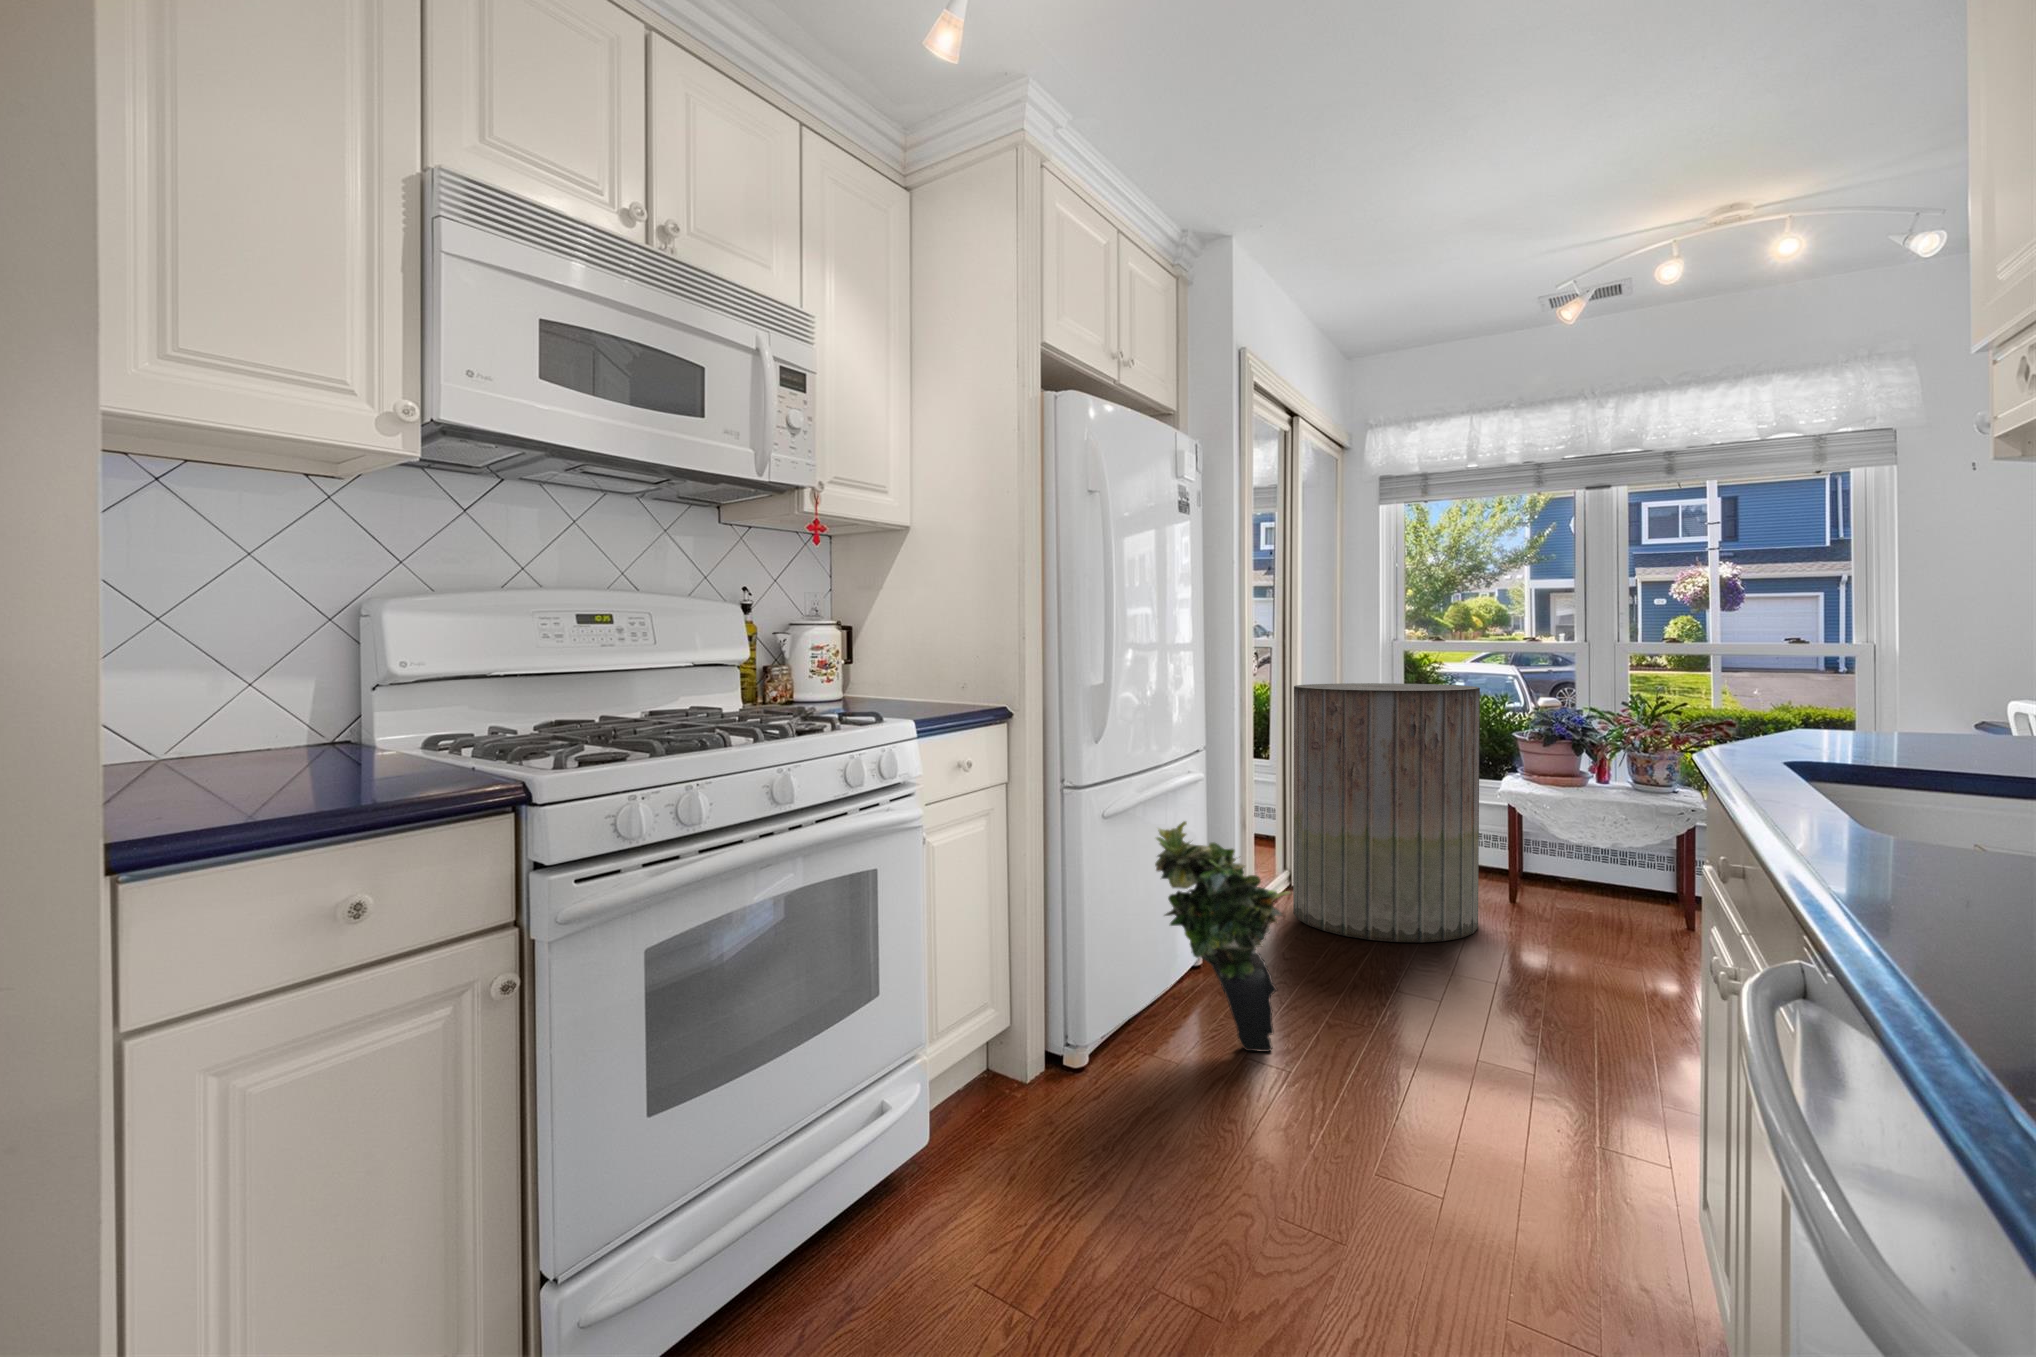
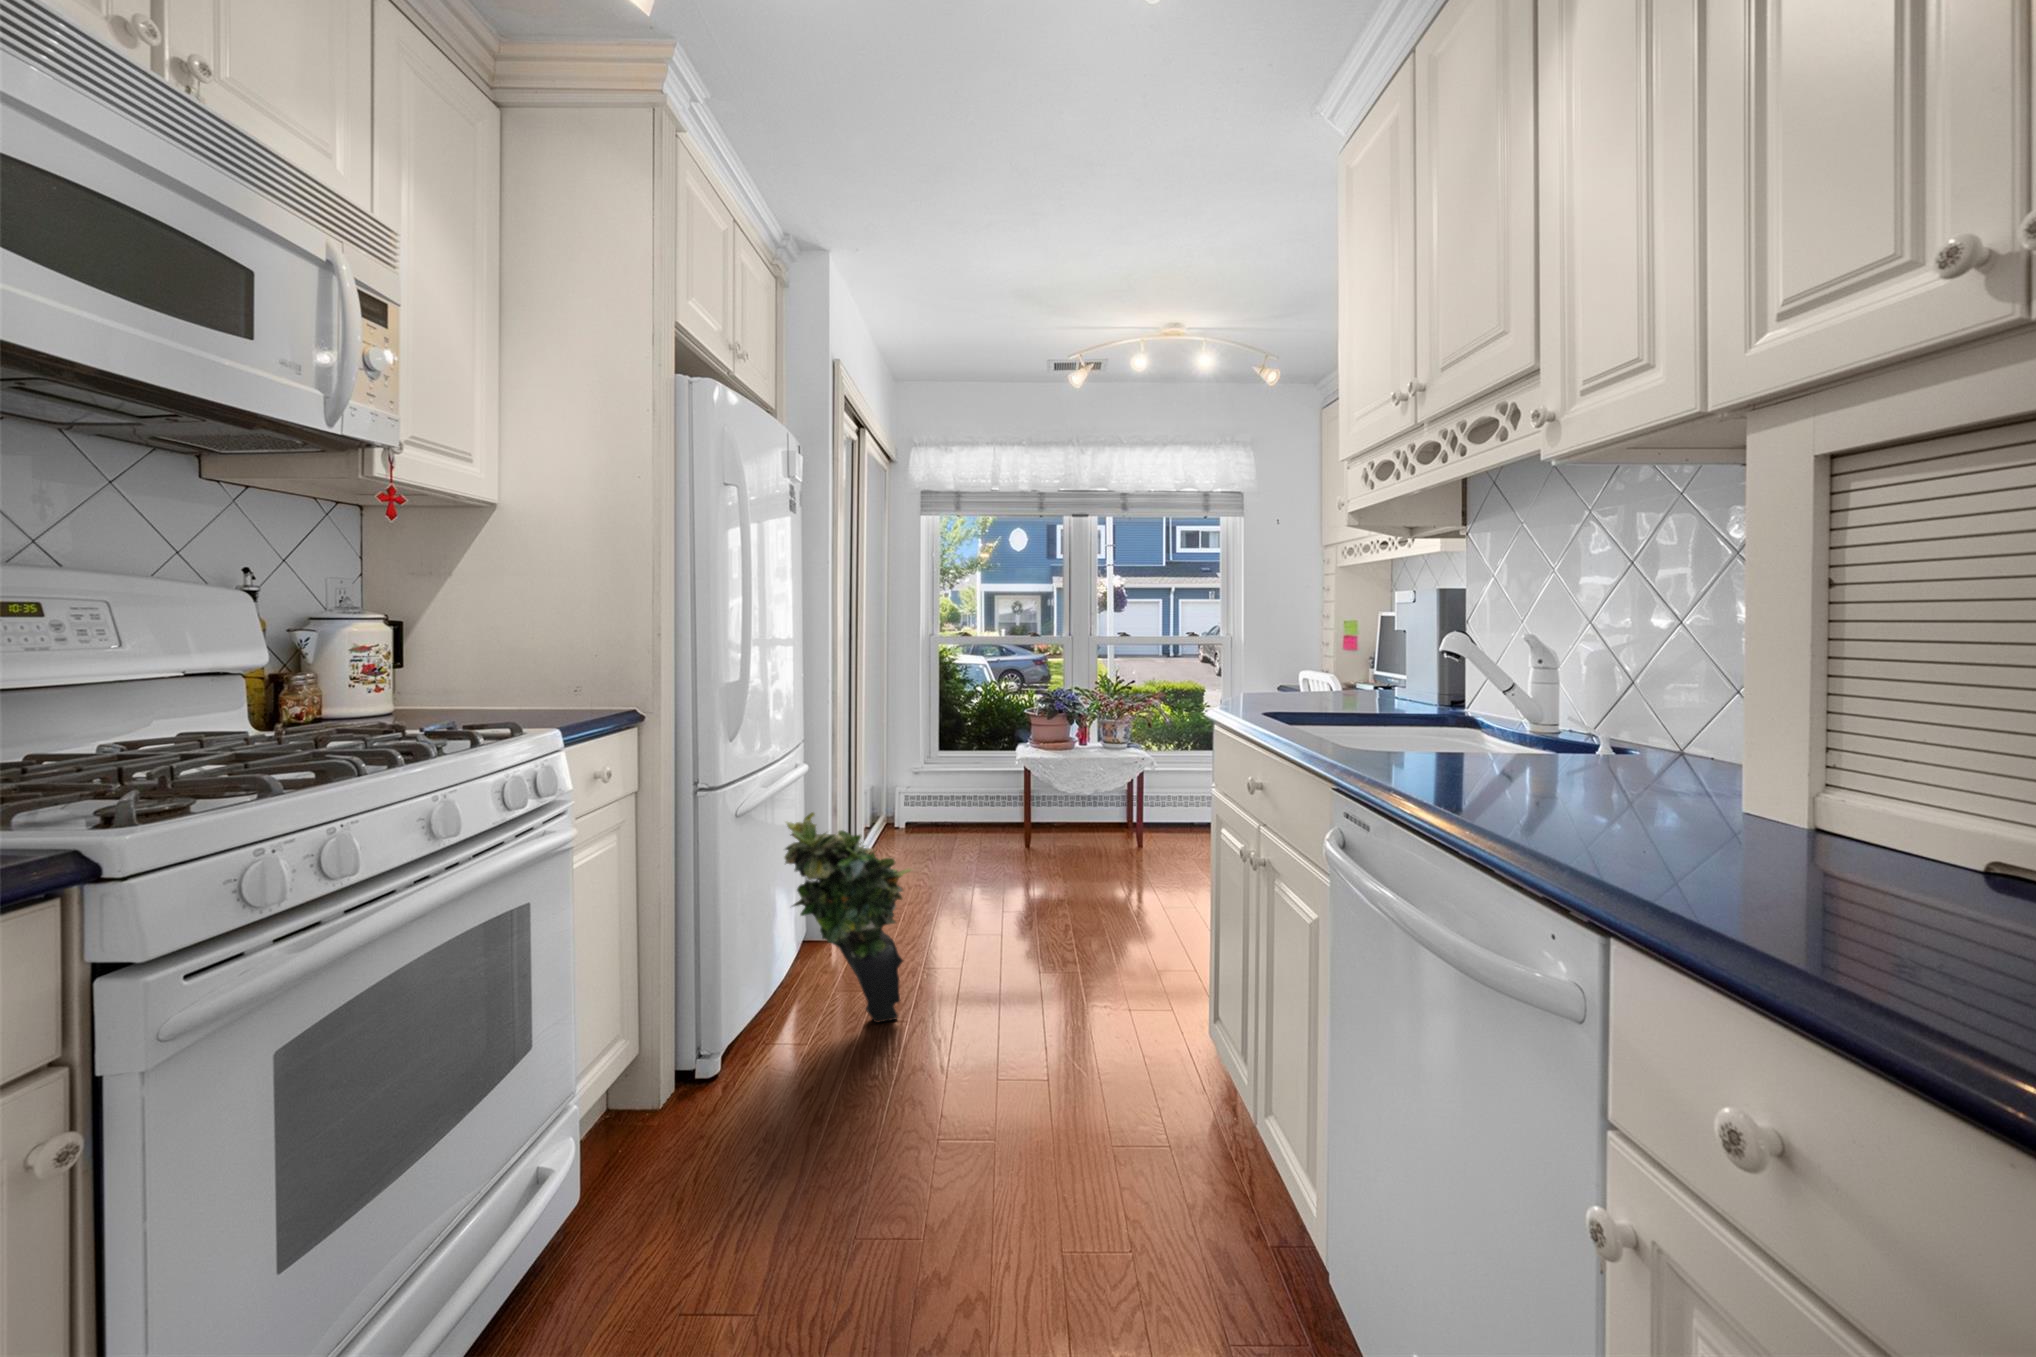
trash can: present [1293,683,1480,943] -> none [864,673,1017,900]

